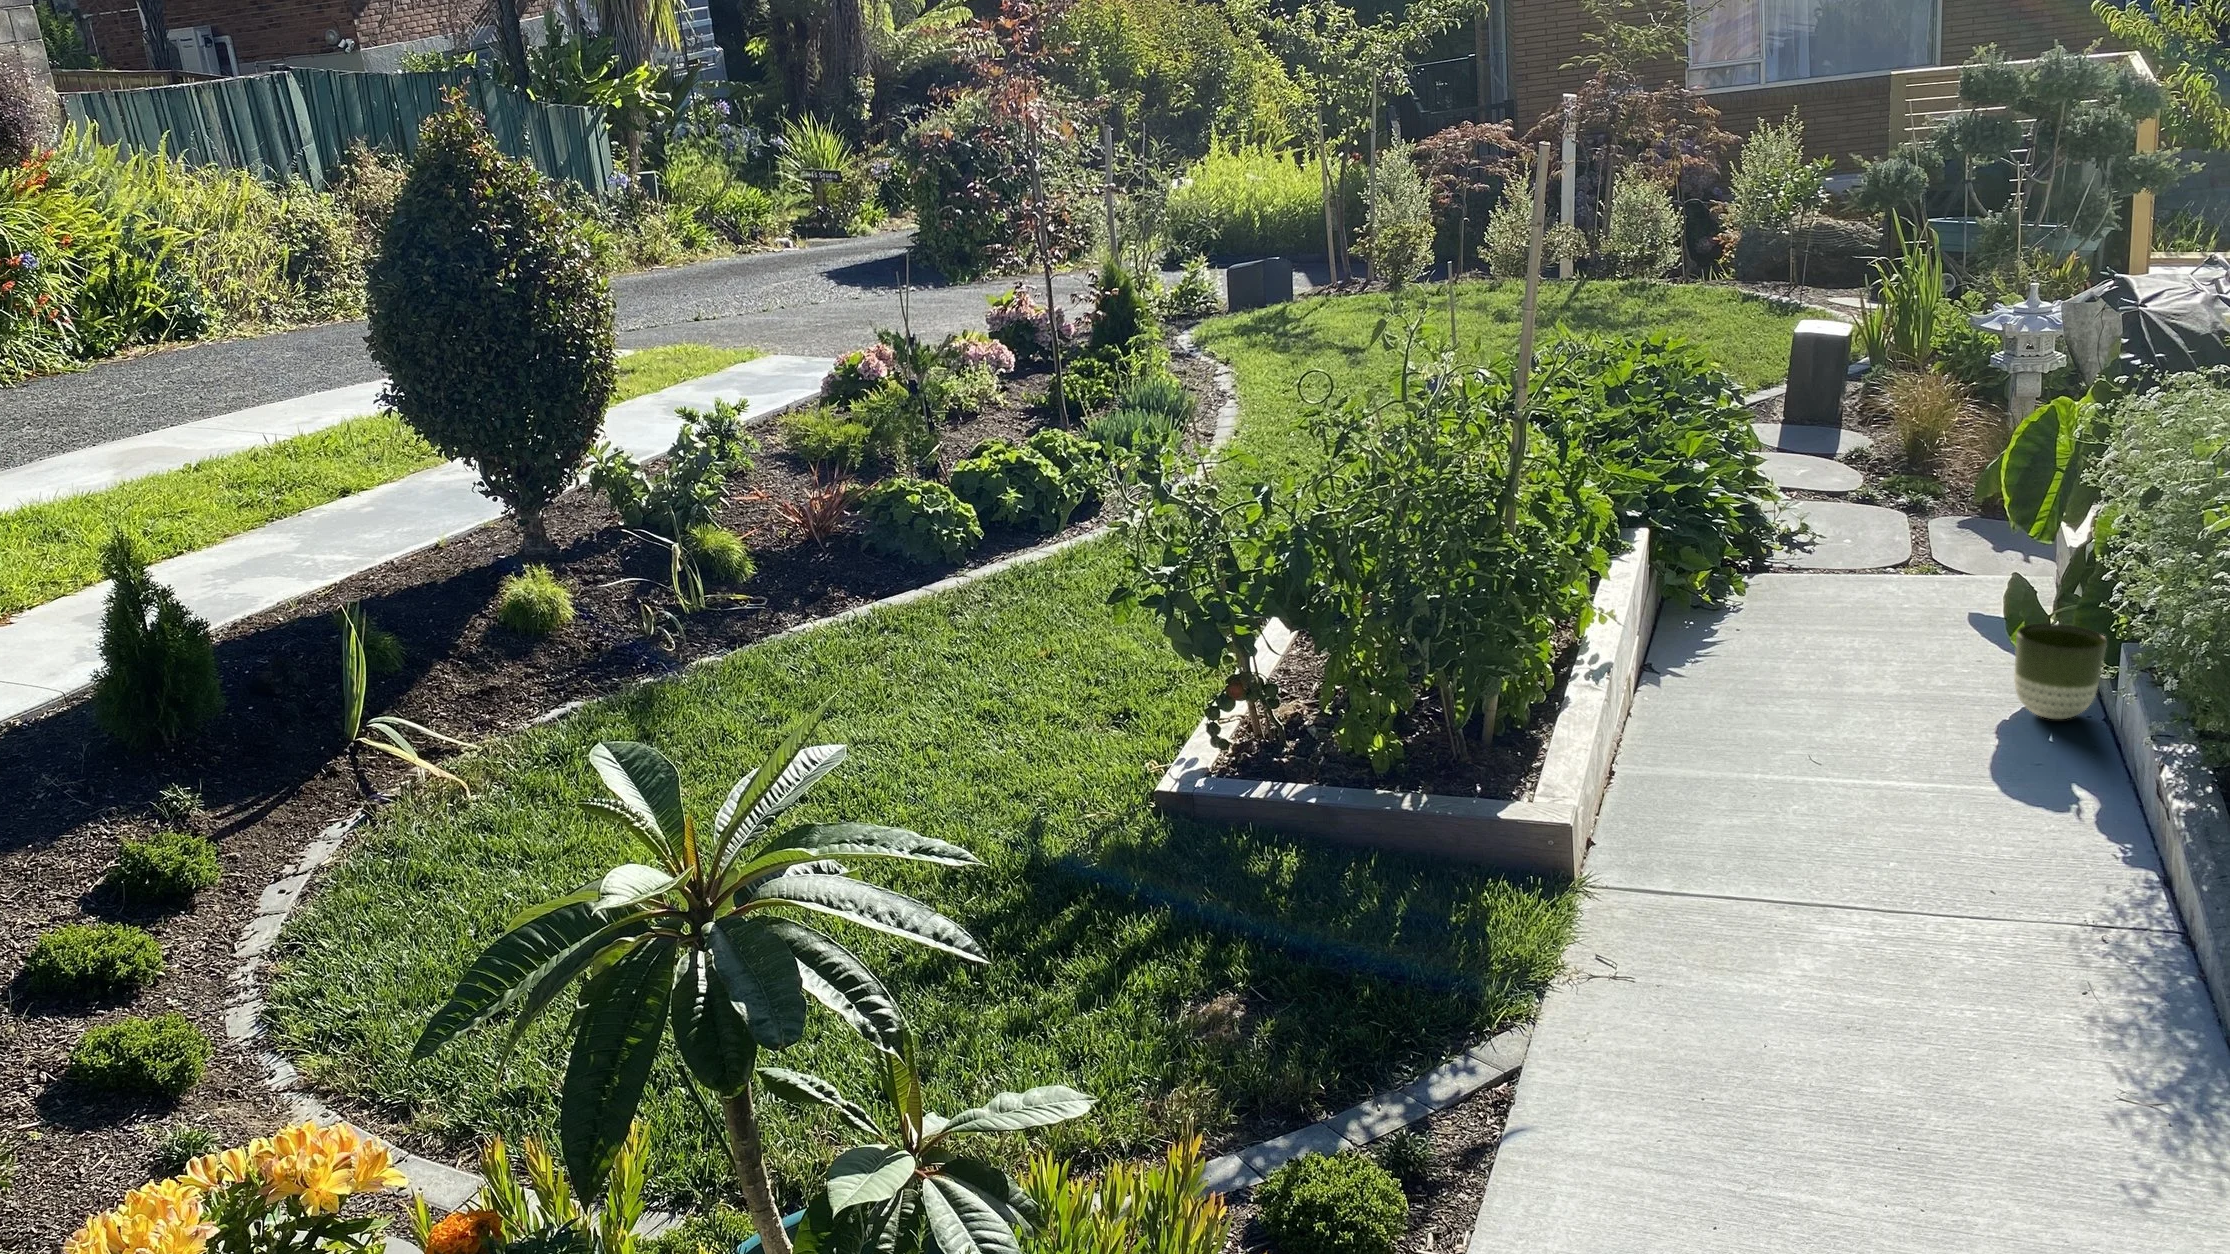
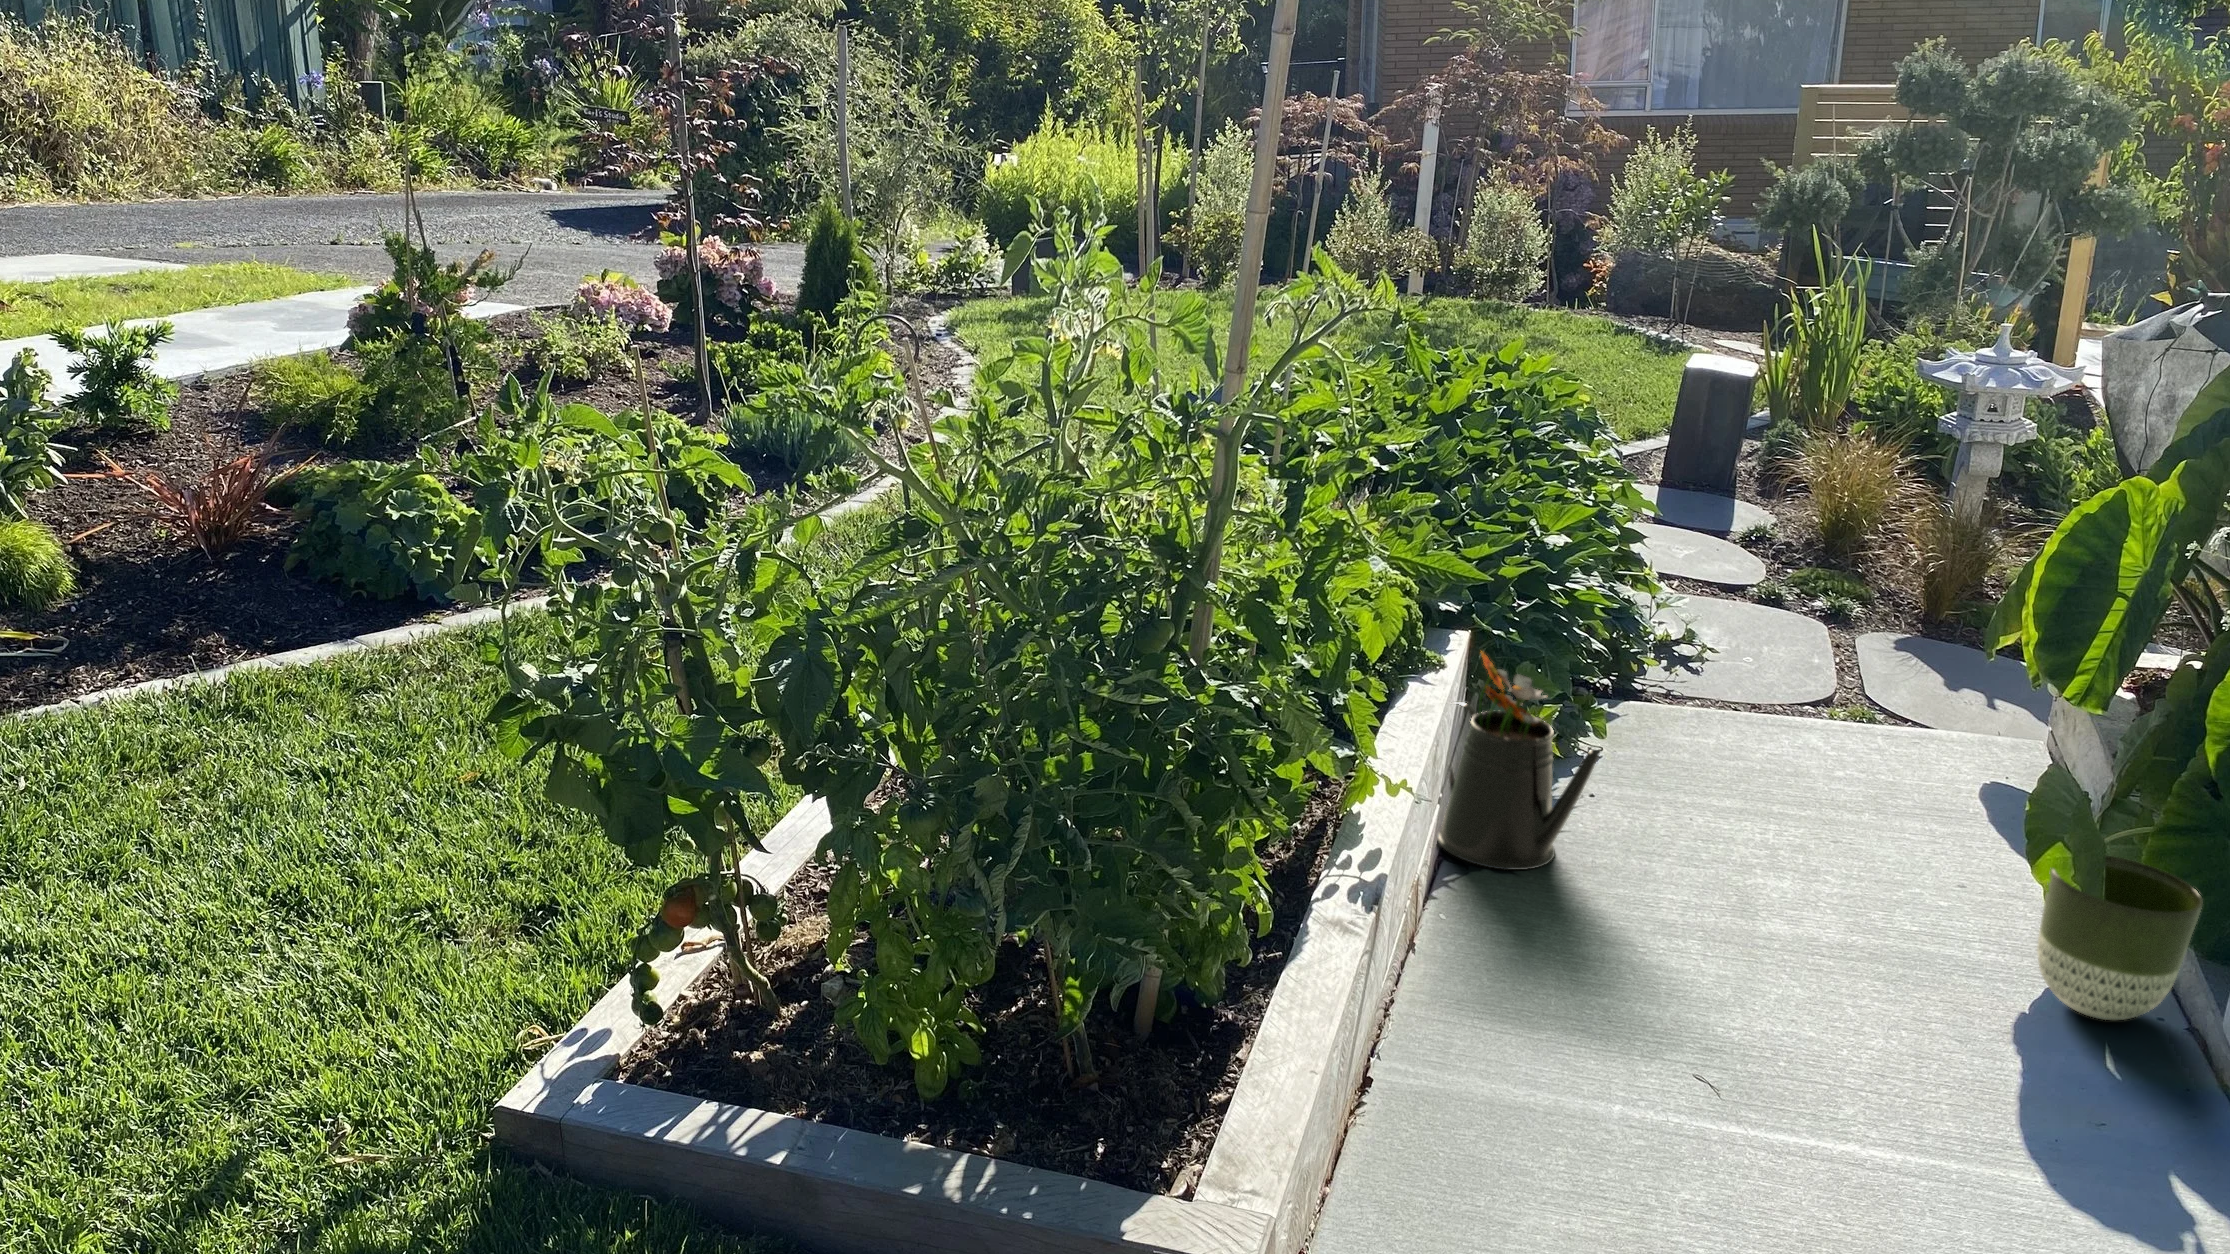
watering can: none [1630,533,1737,671] -> present [1438,651,1600,870]

